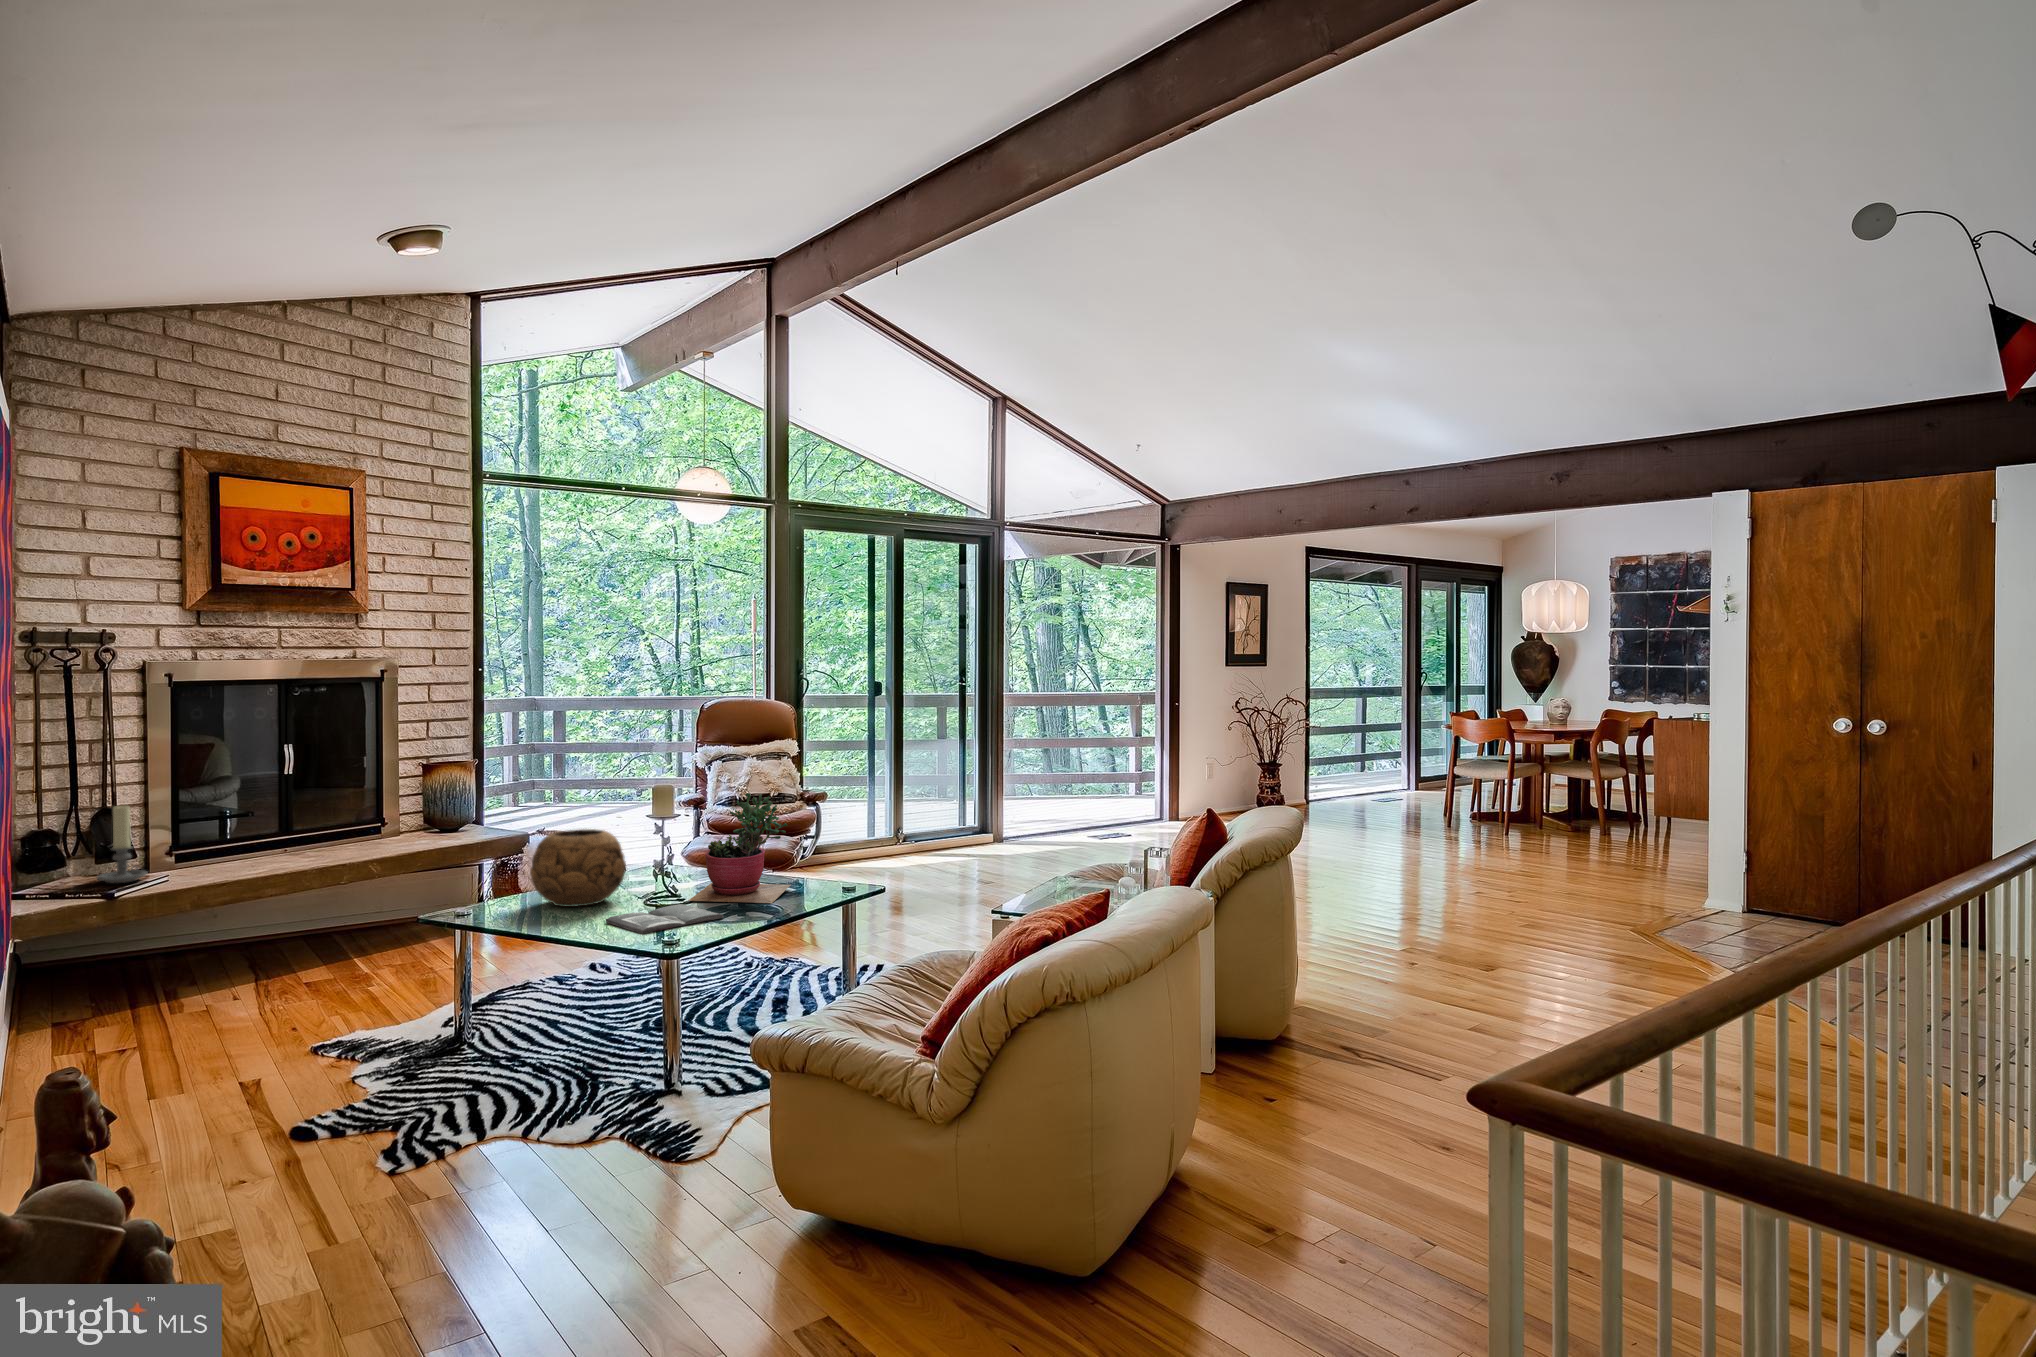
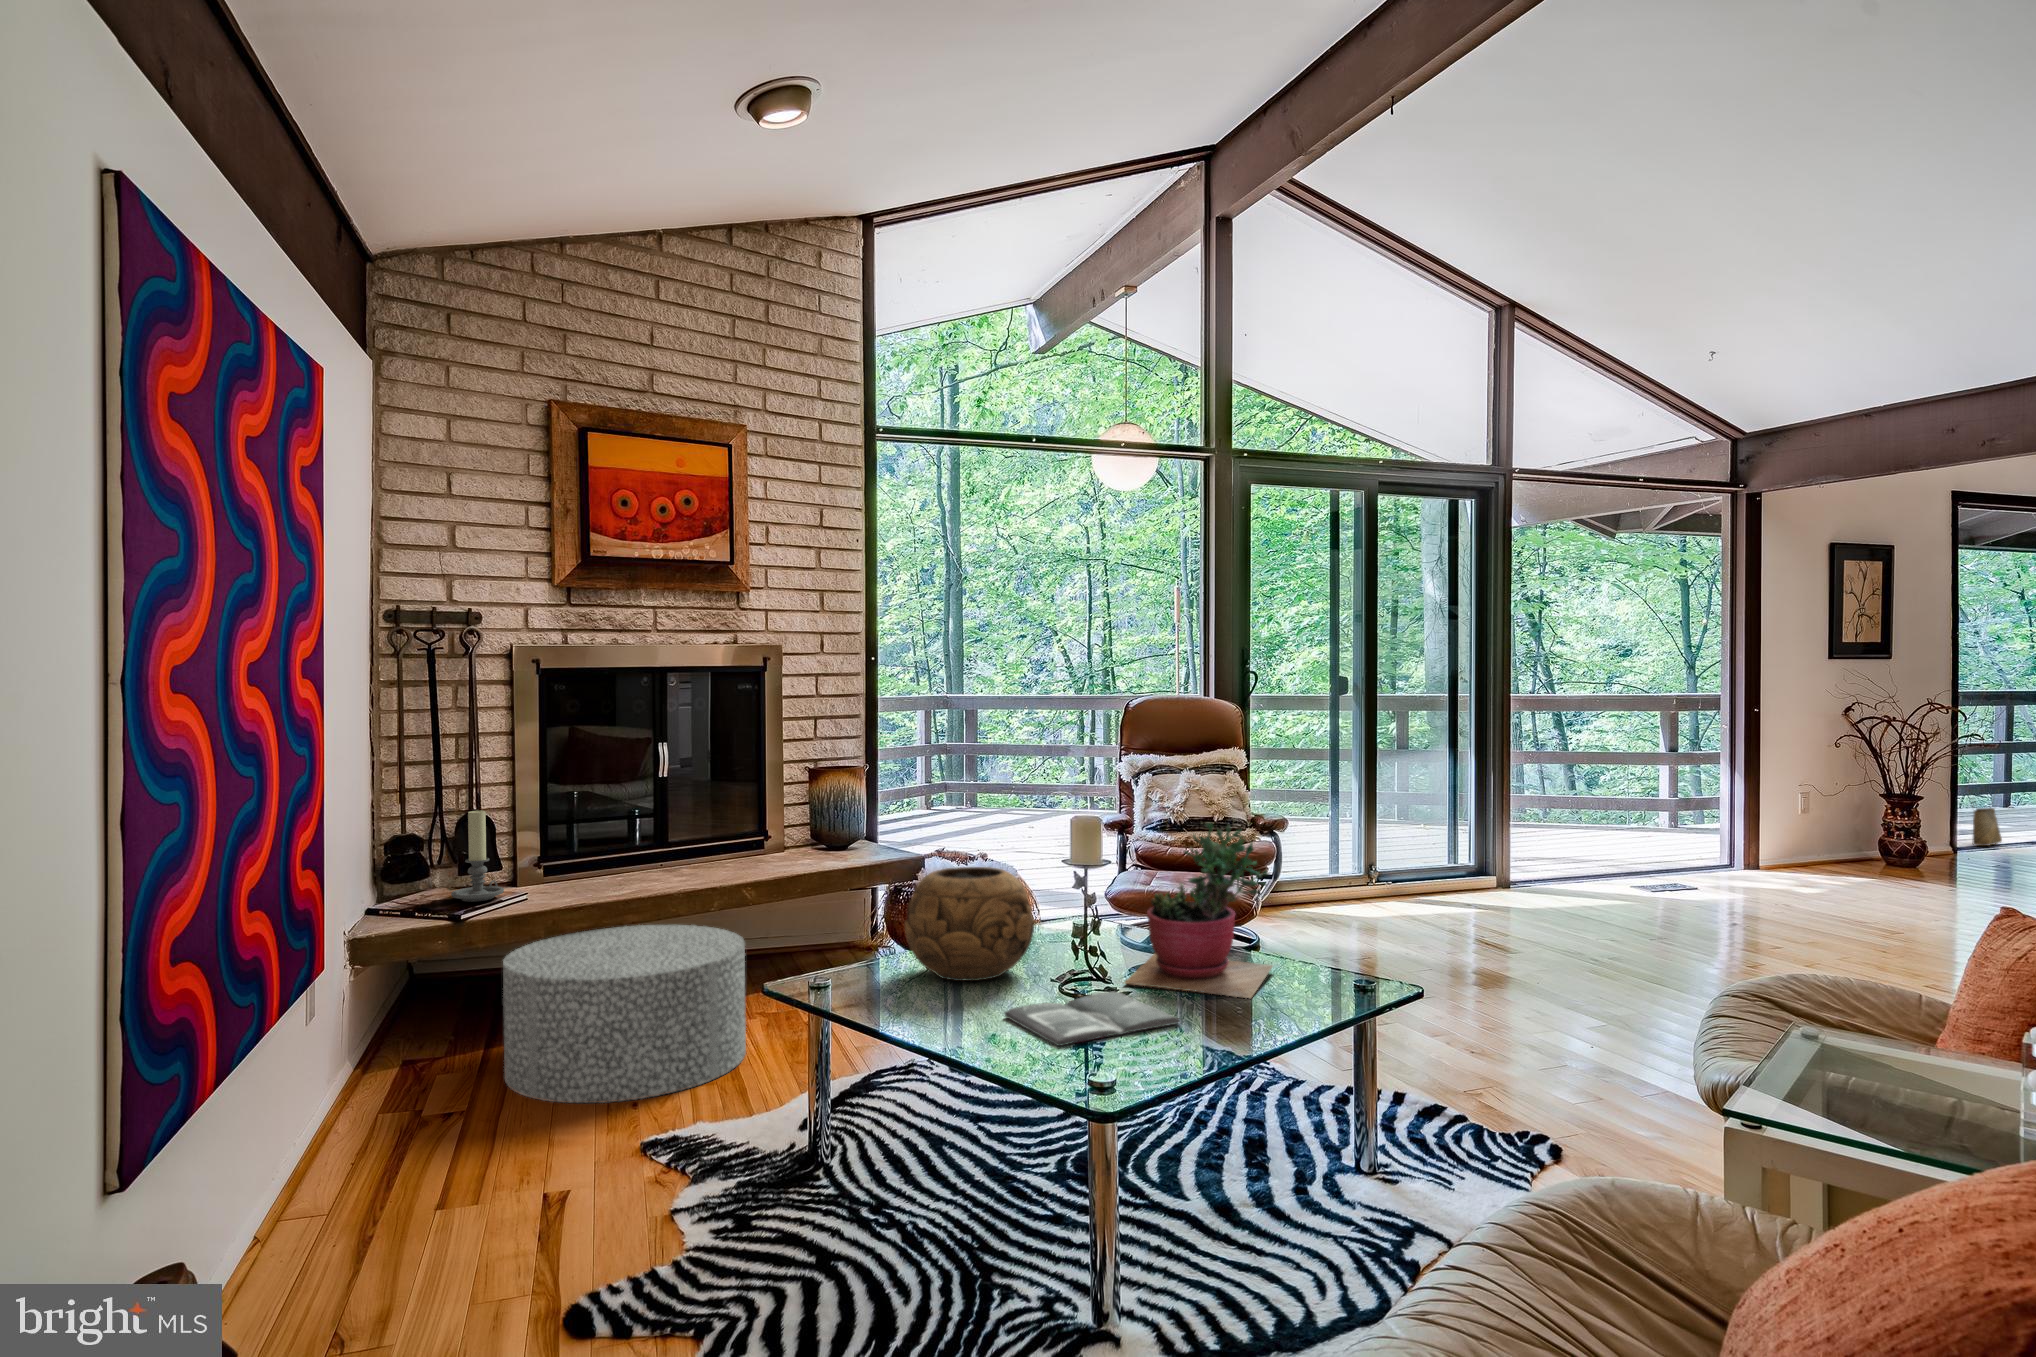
woven basket: none [1324,759,1344,799] -> present [1972,808,2002,846]
ottoman: none [169,892,387,1029] -> present [503,925,746,1103]

